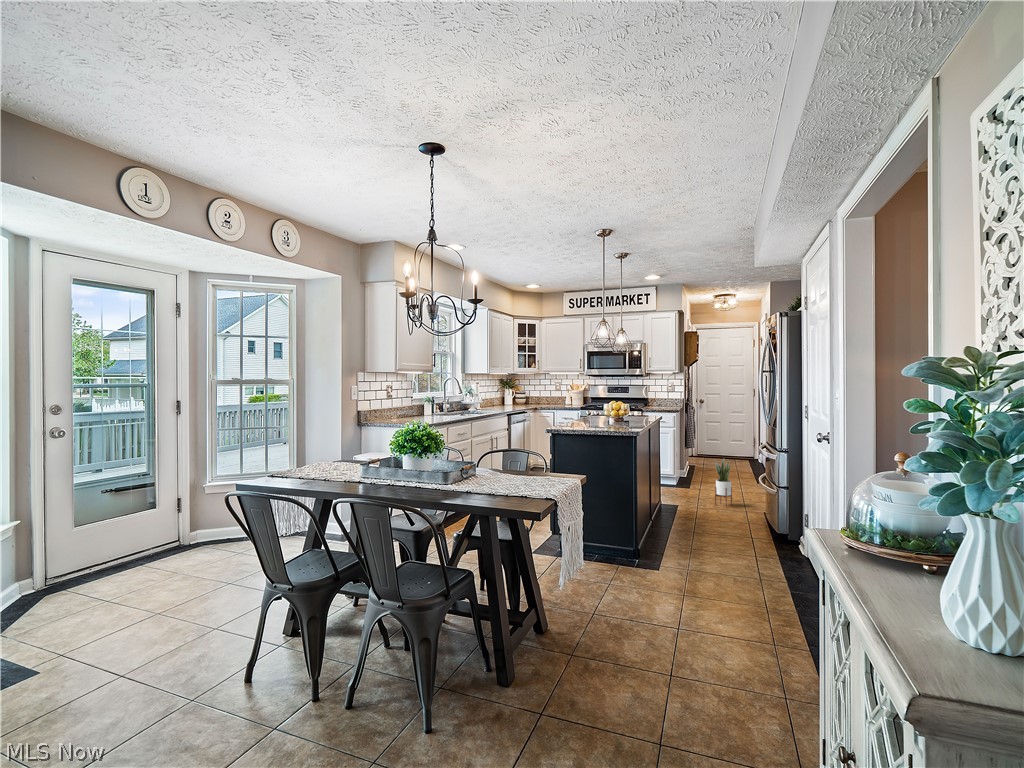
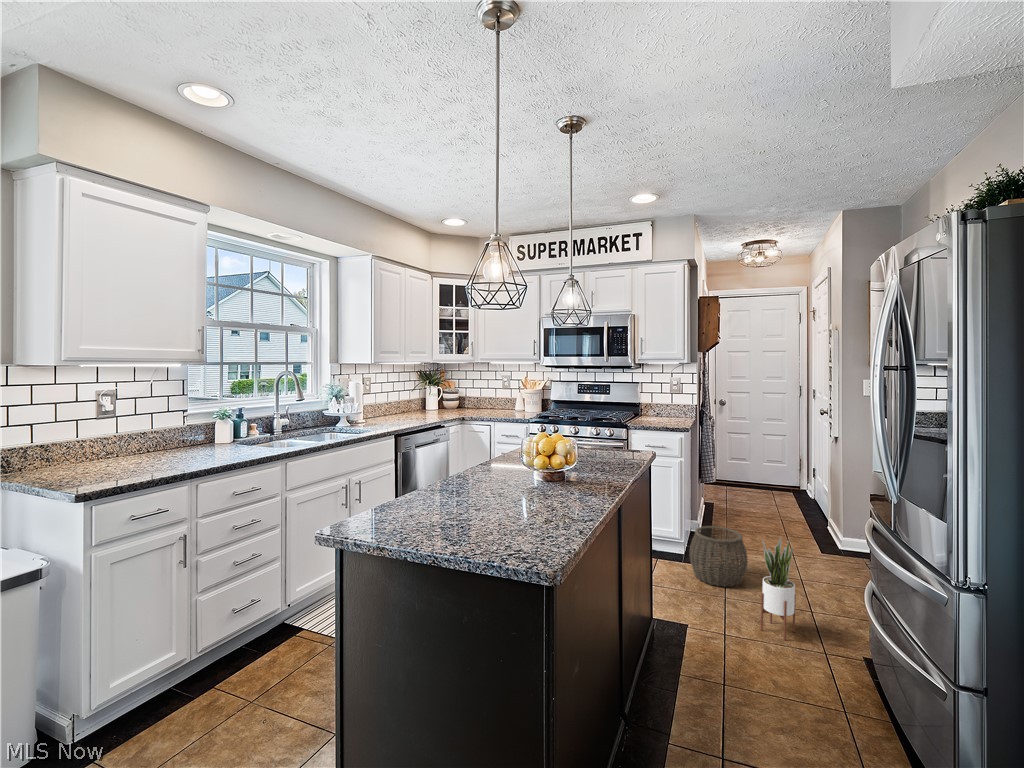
woven basket: none [680,465,712,494] -> present [690,526,748,587]

